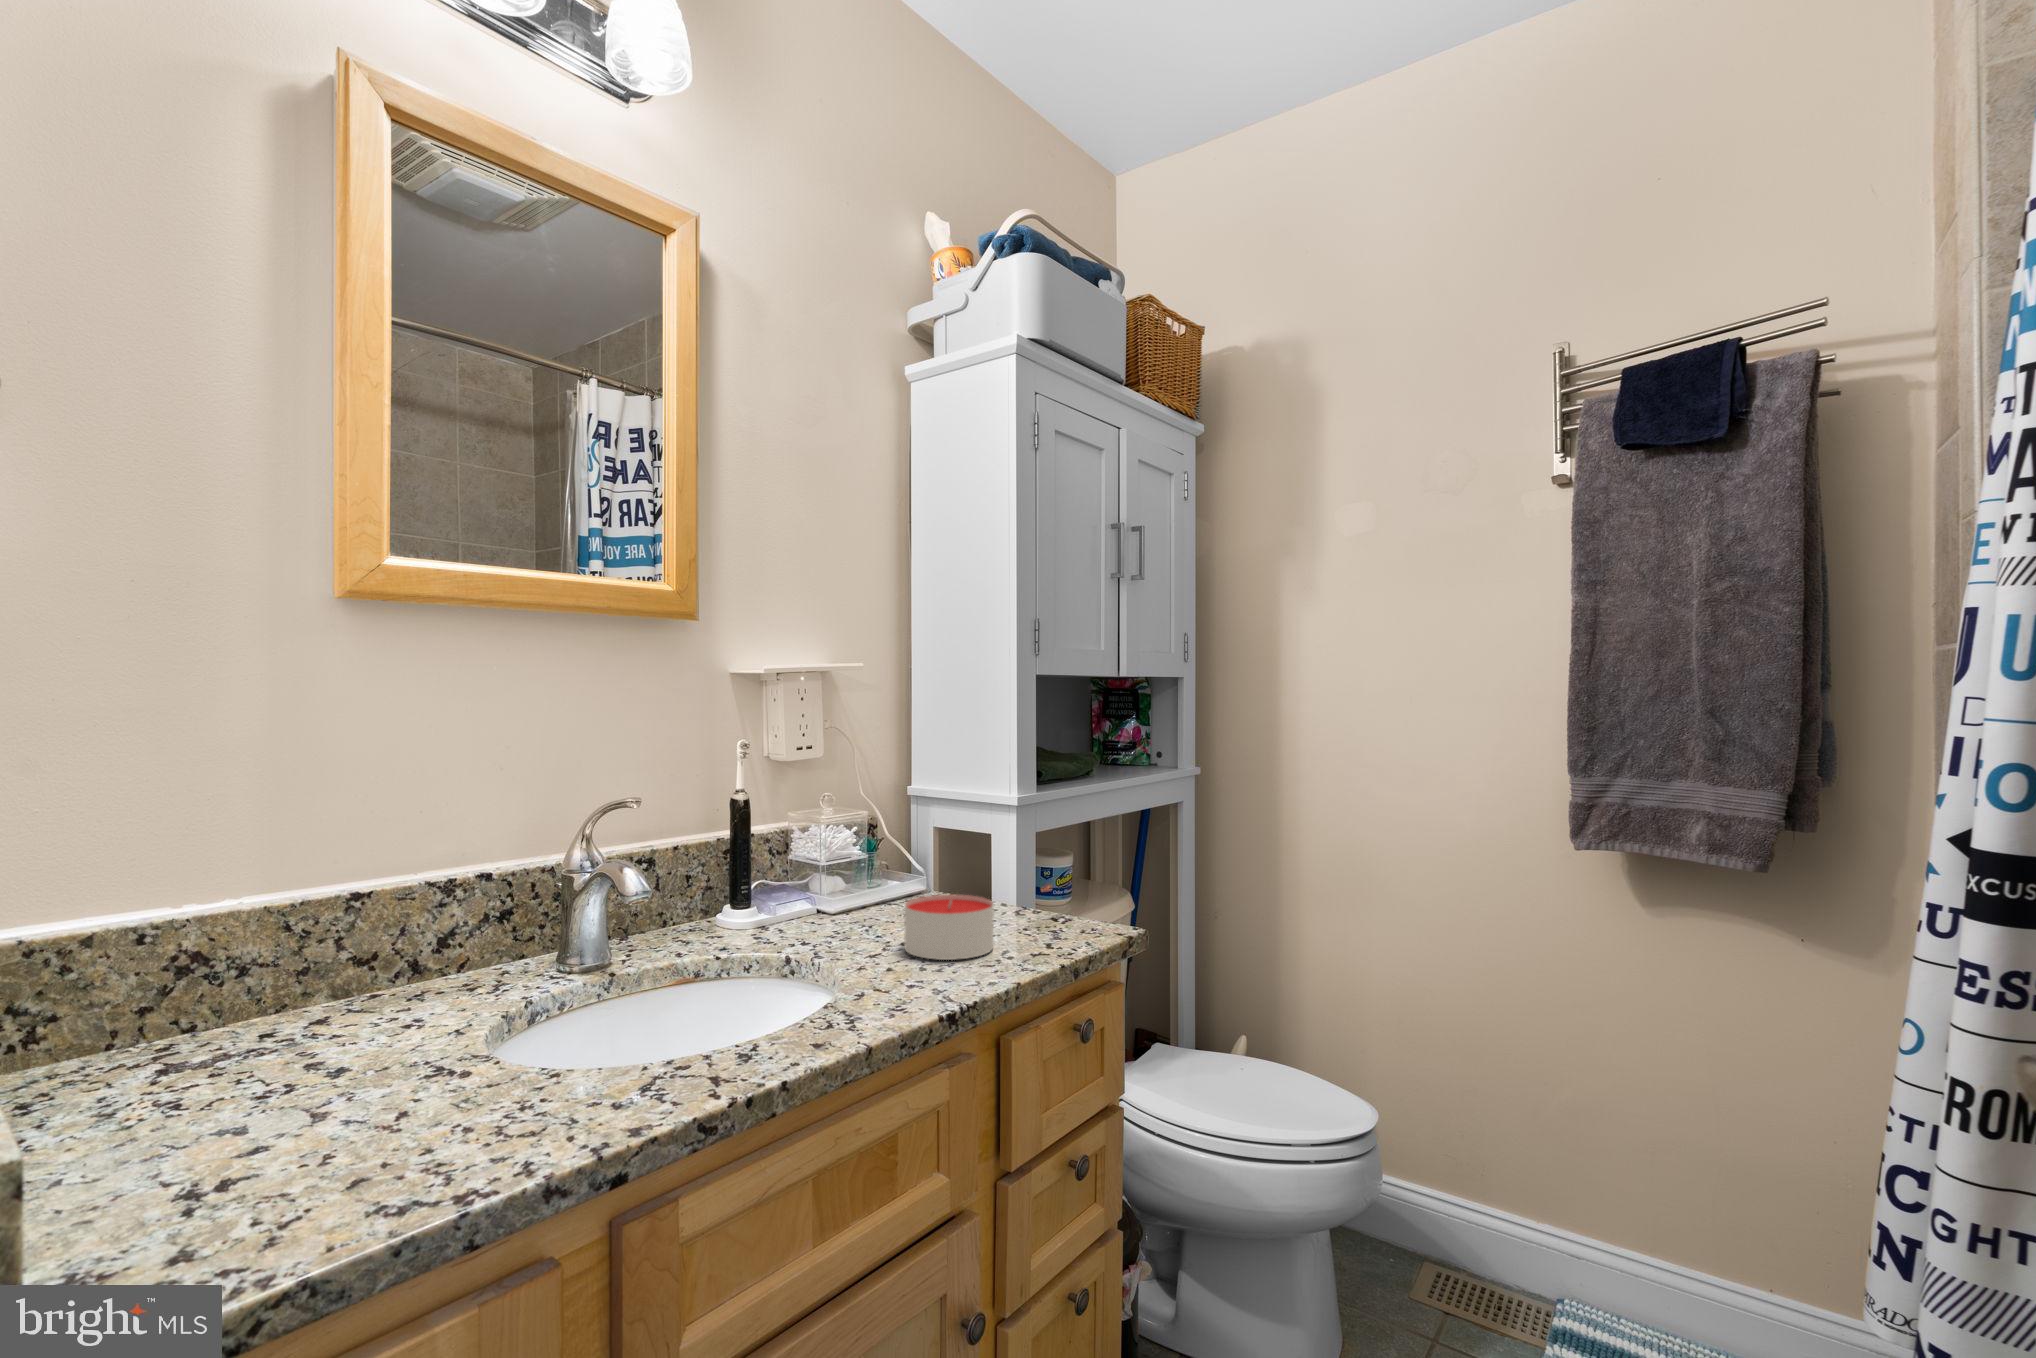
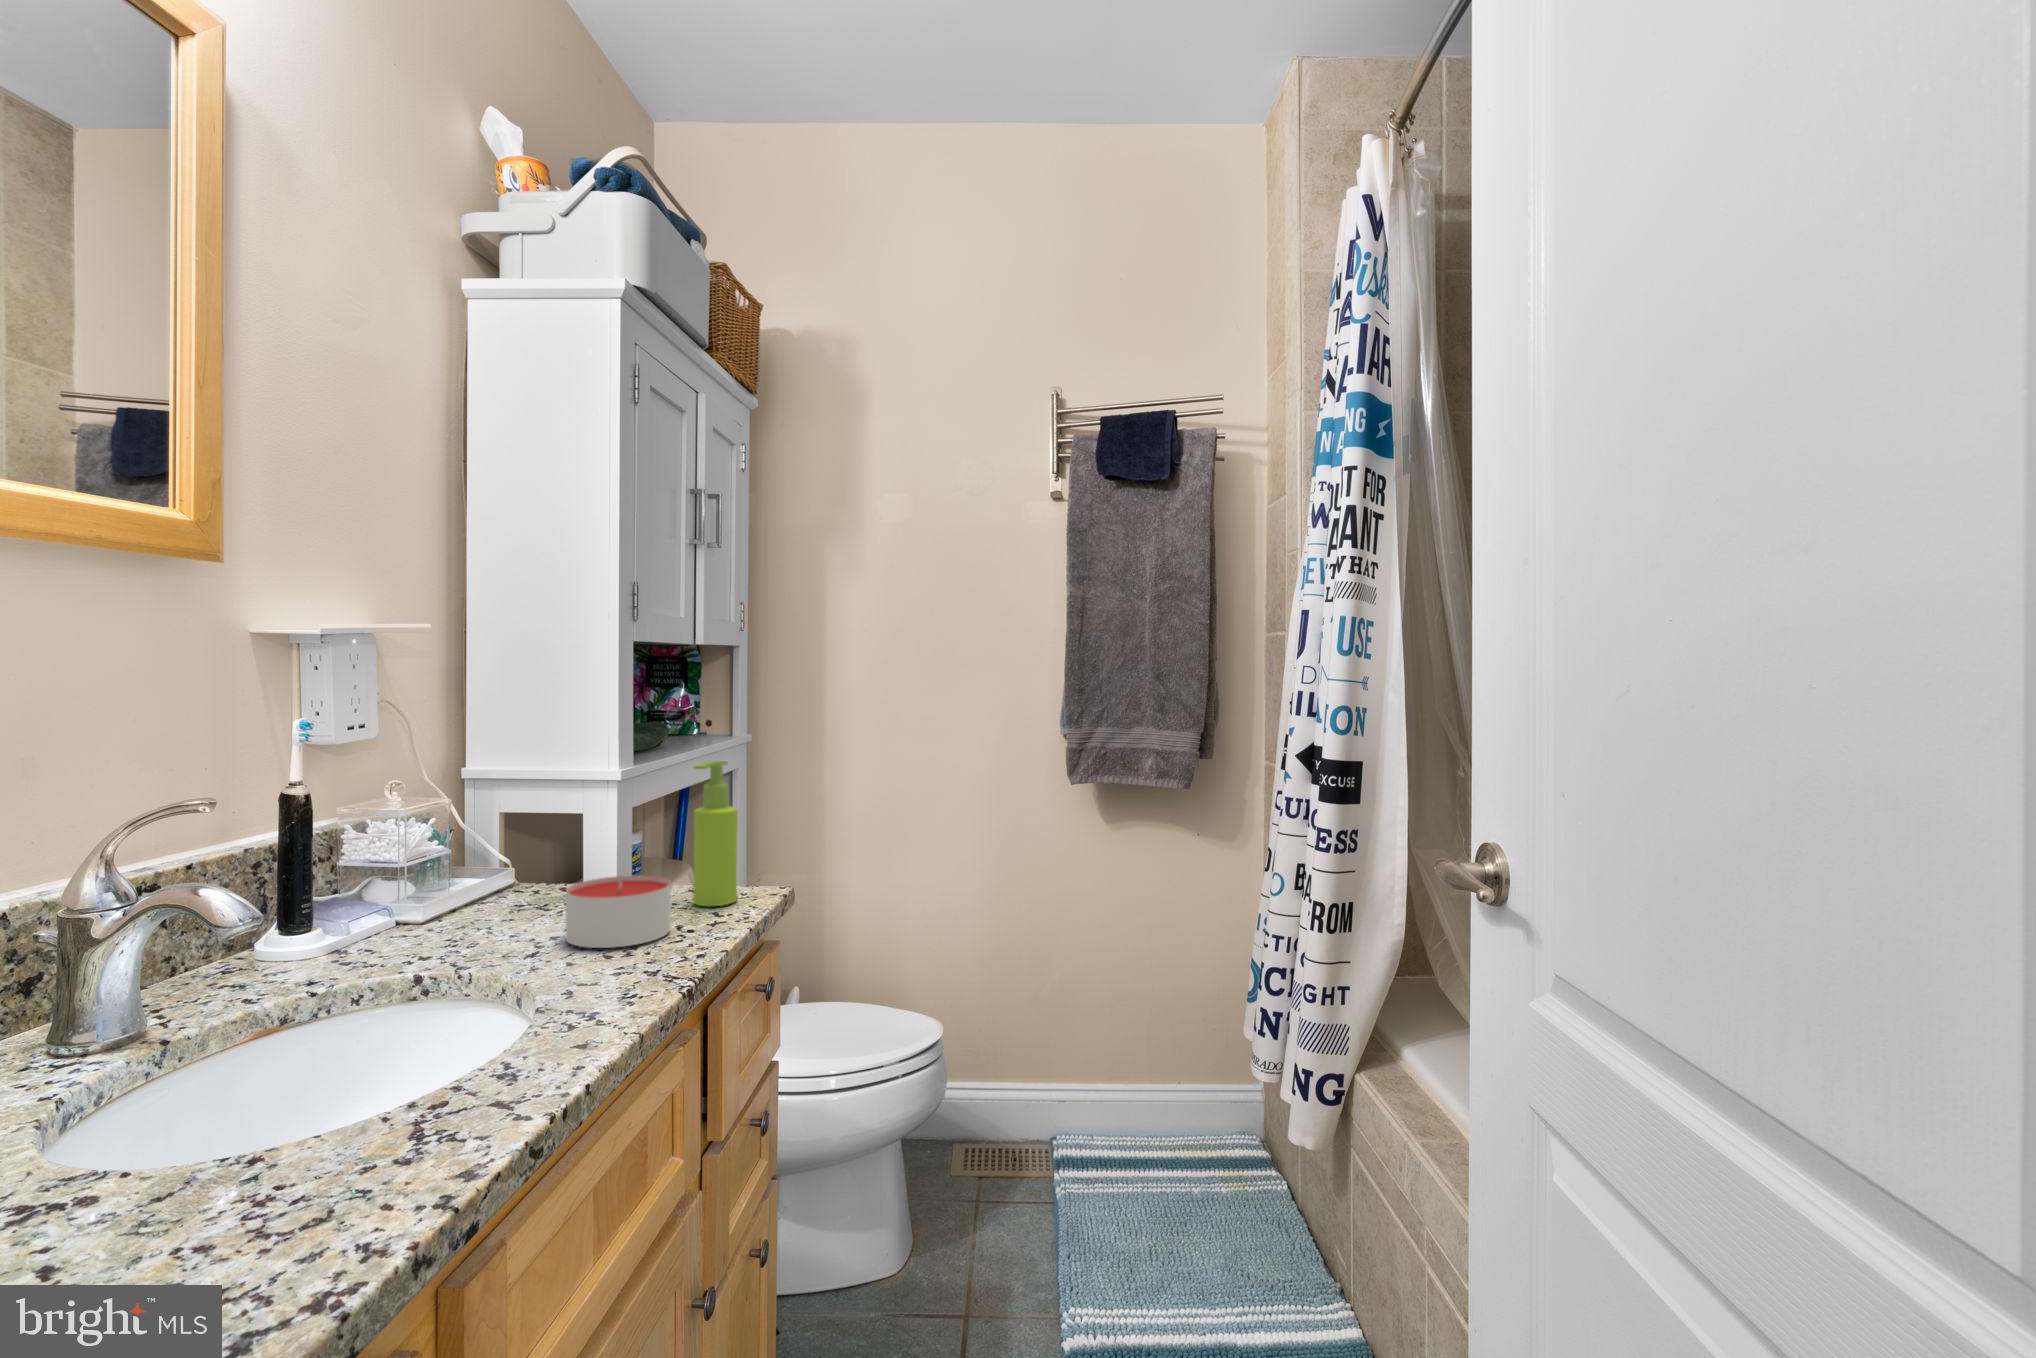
soap dispenser: none [1032,792,1078,936] -> present [693,761,738,906]

